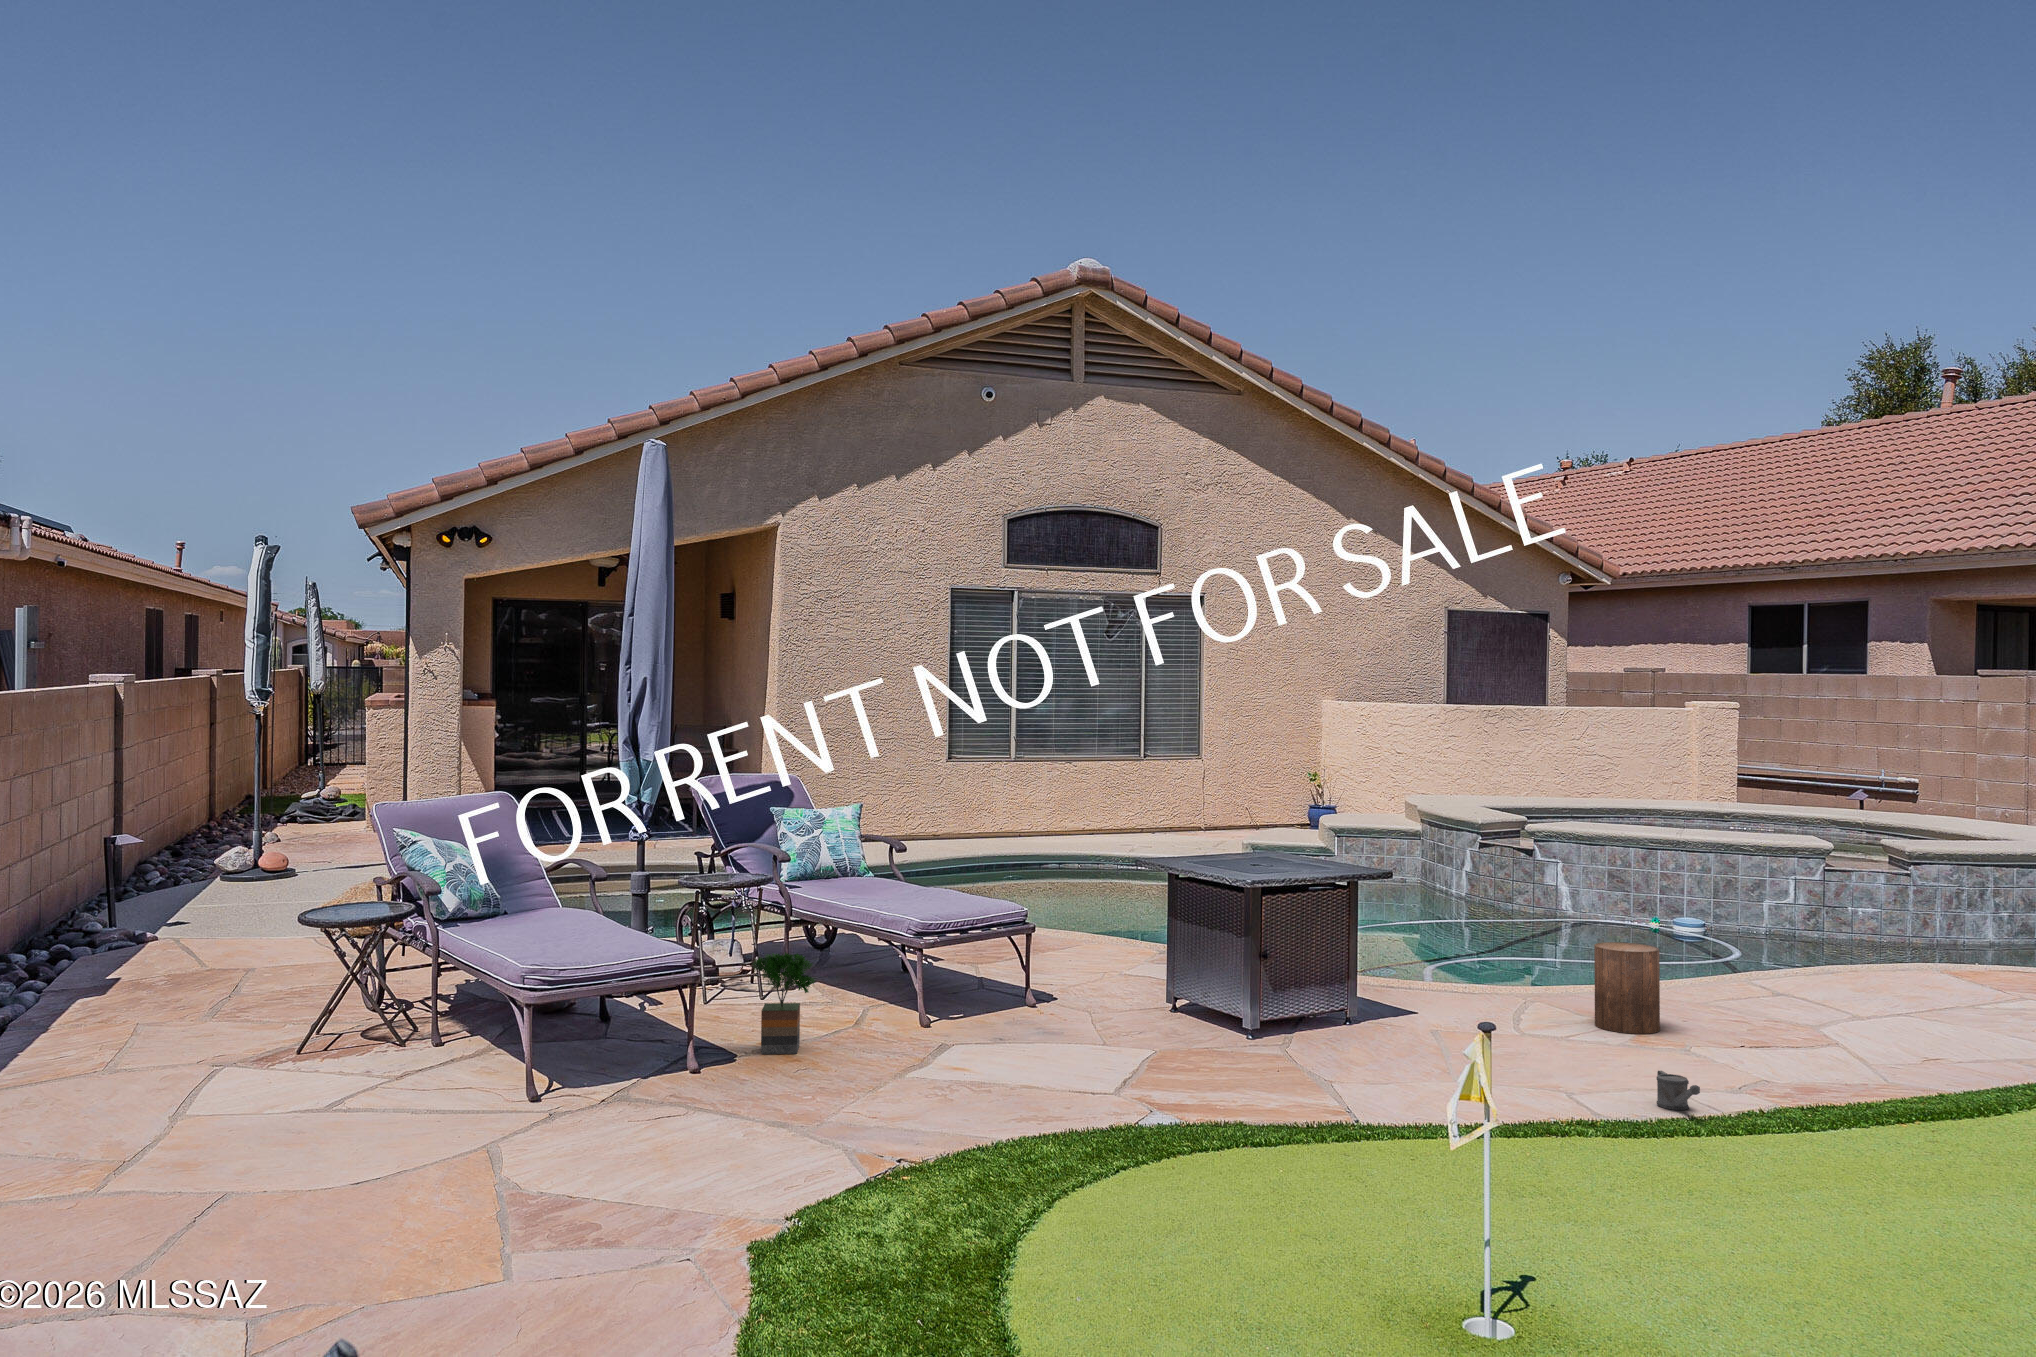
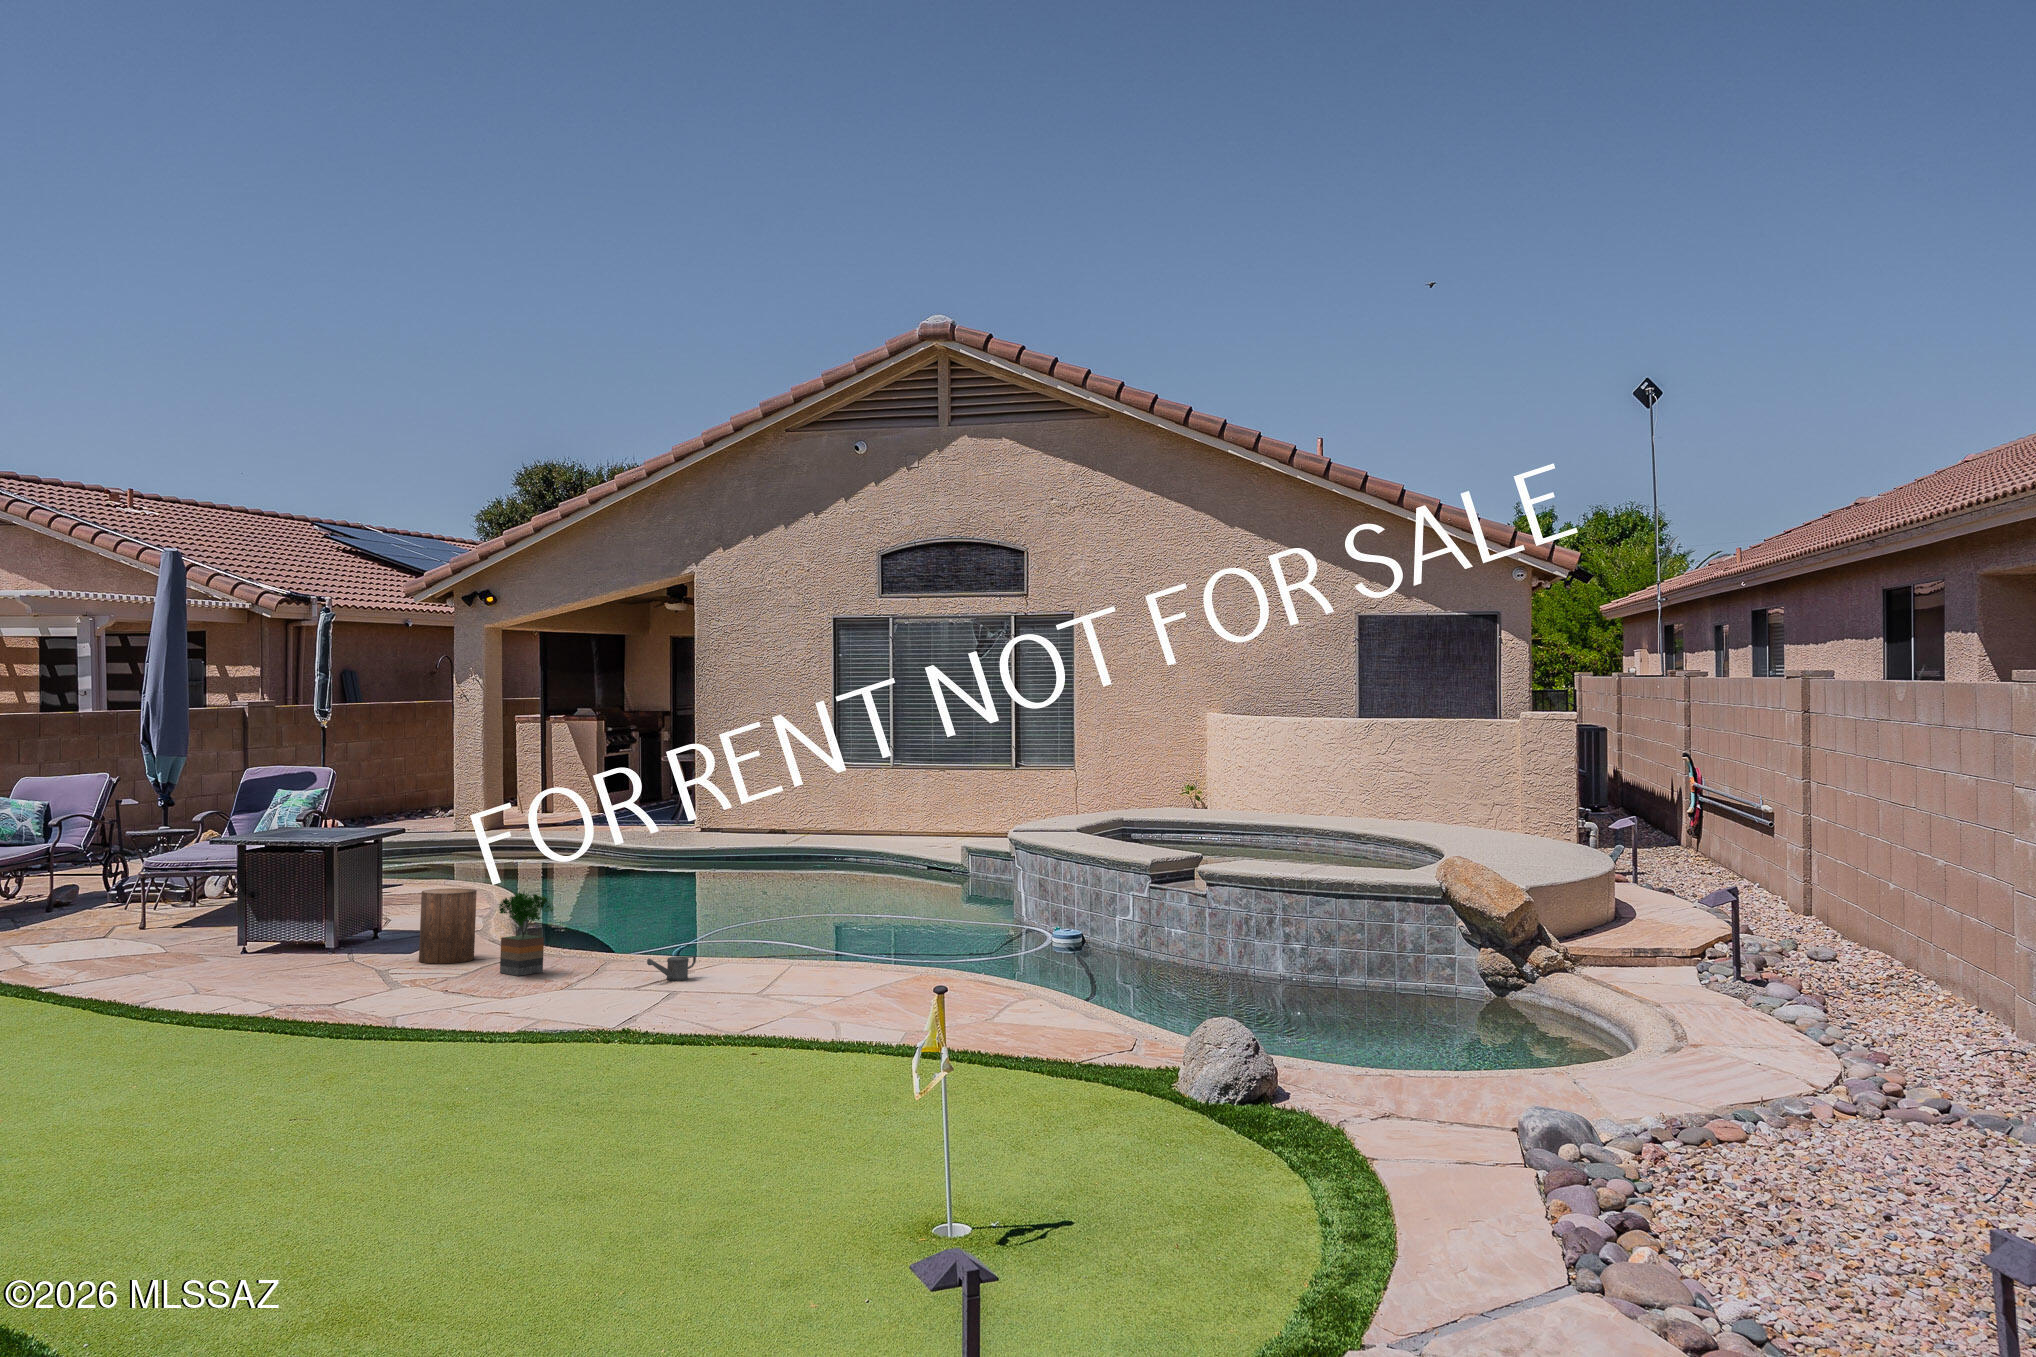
potted tree: present [752,953,815,1054] -> present [499,893,553,976]
watering can: present [1657,1071,1700,1110] -> present [647,956,696,981]

